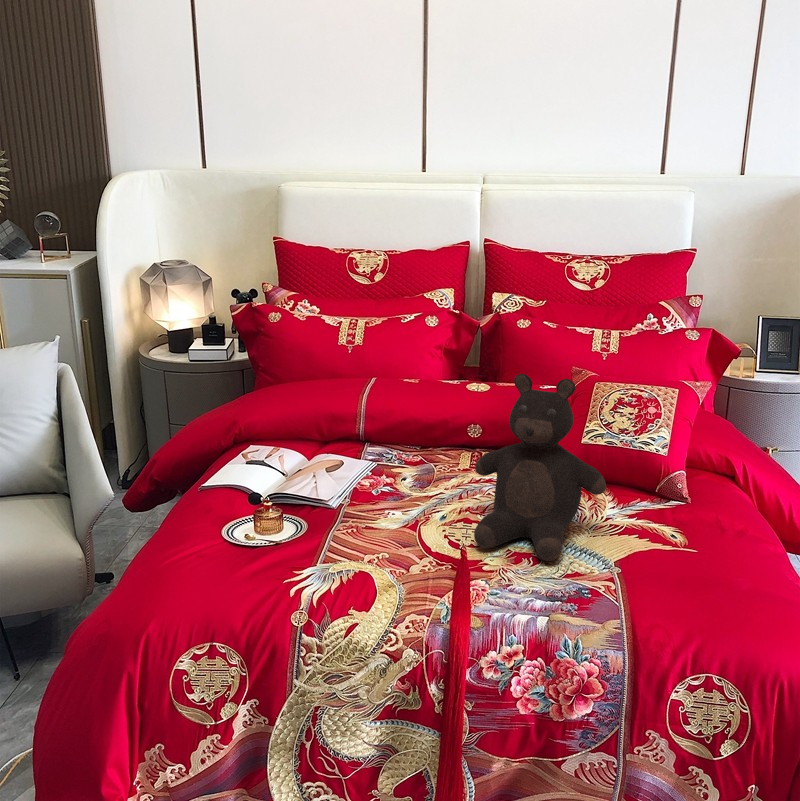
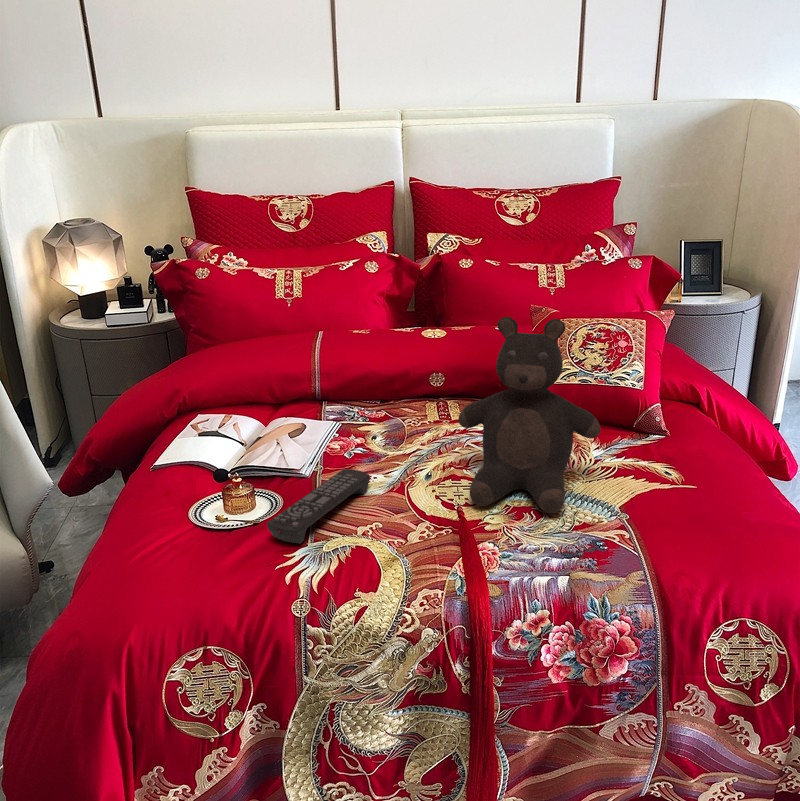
remote control: none [283,504,387,564] -> present [267,469,370,544]

